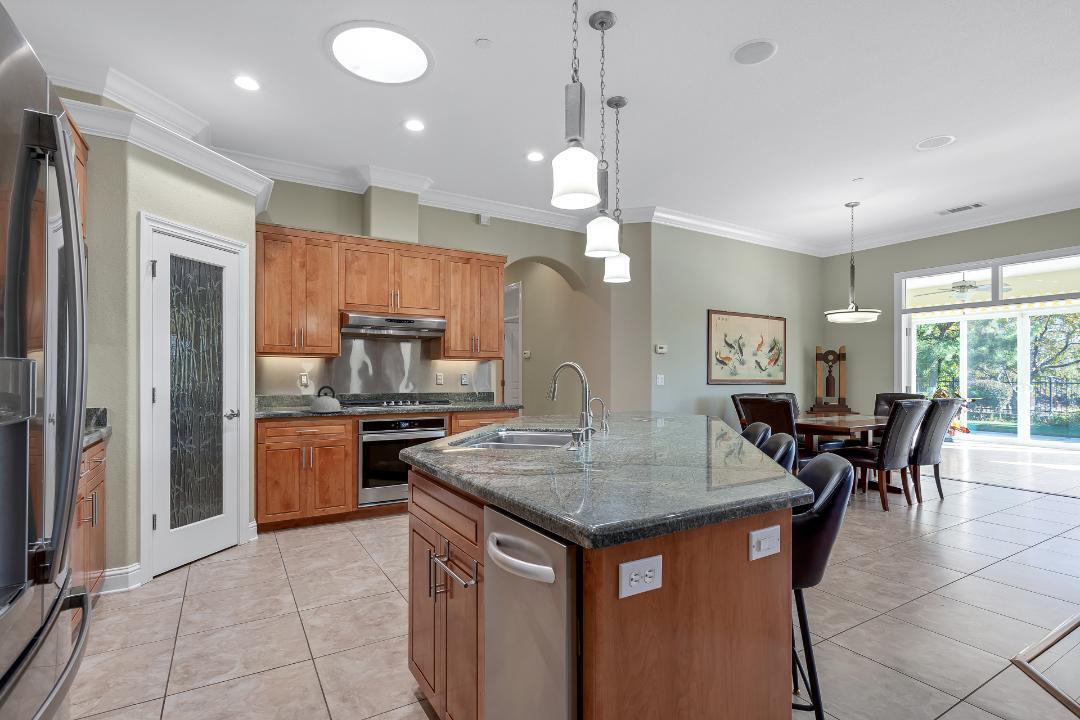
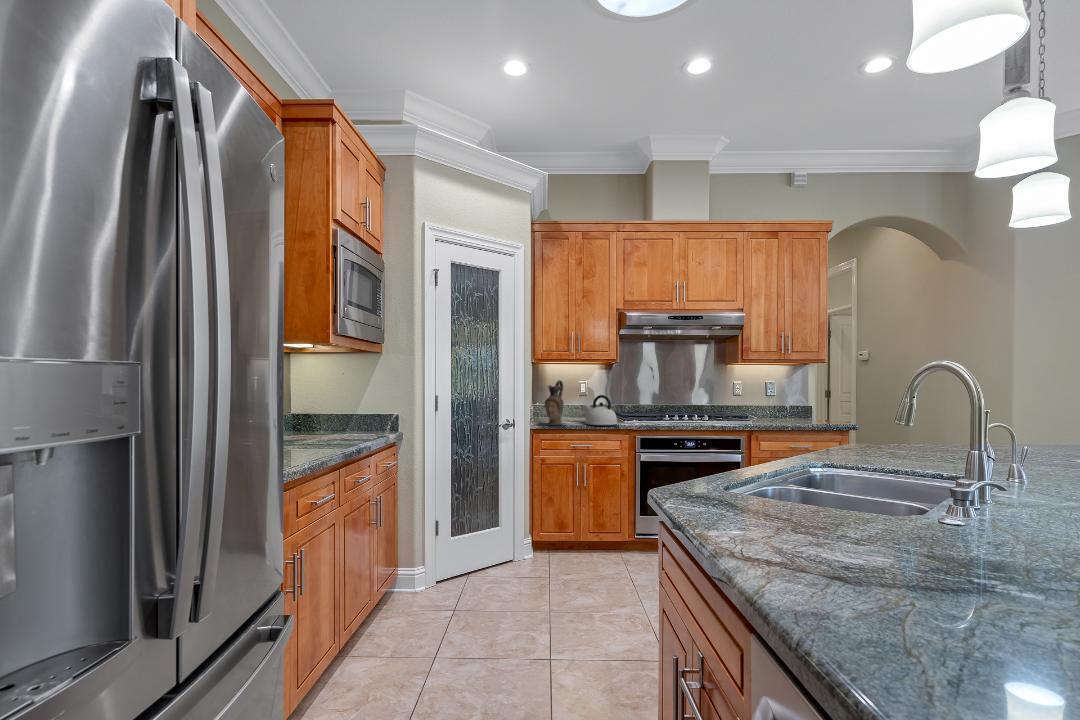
ceramic pitcher: none [270,373,289,414] -> present [545,380,563,425]

